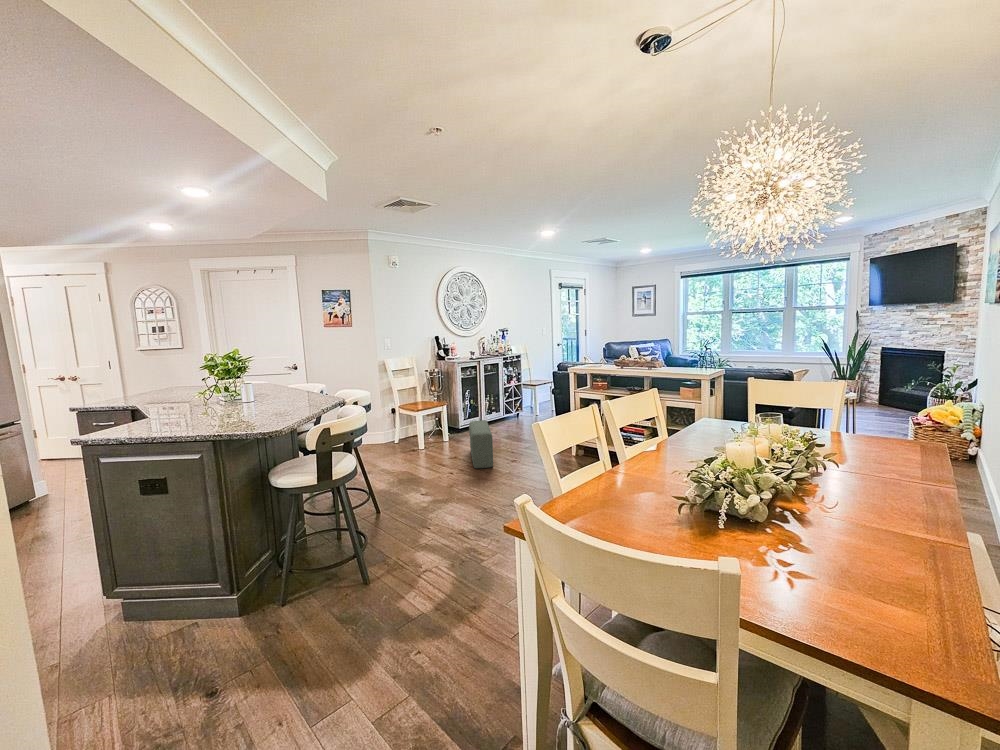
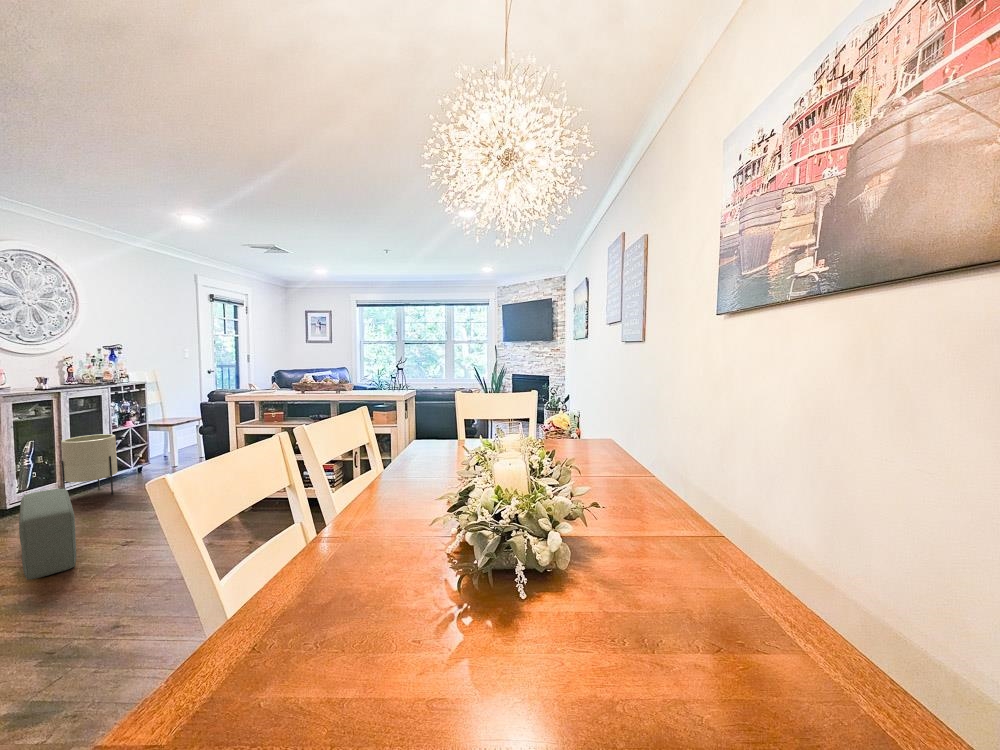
planter: none [482,389,507,429] -> present [61,434,117,495]

